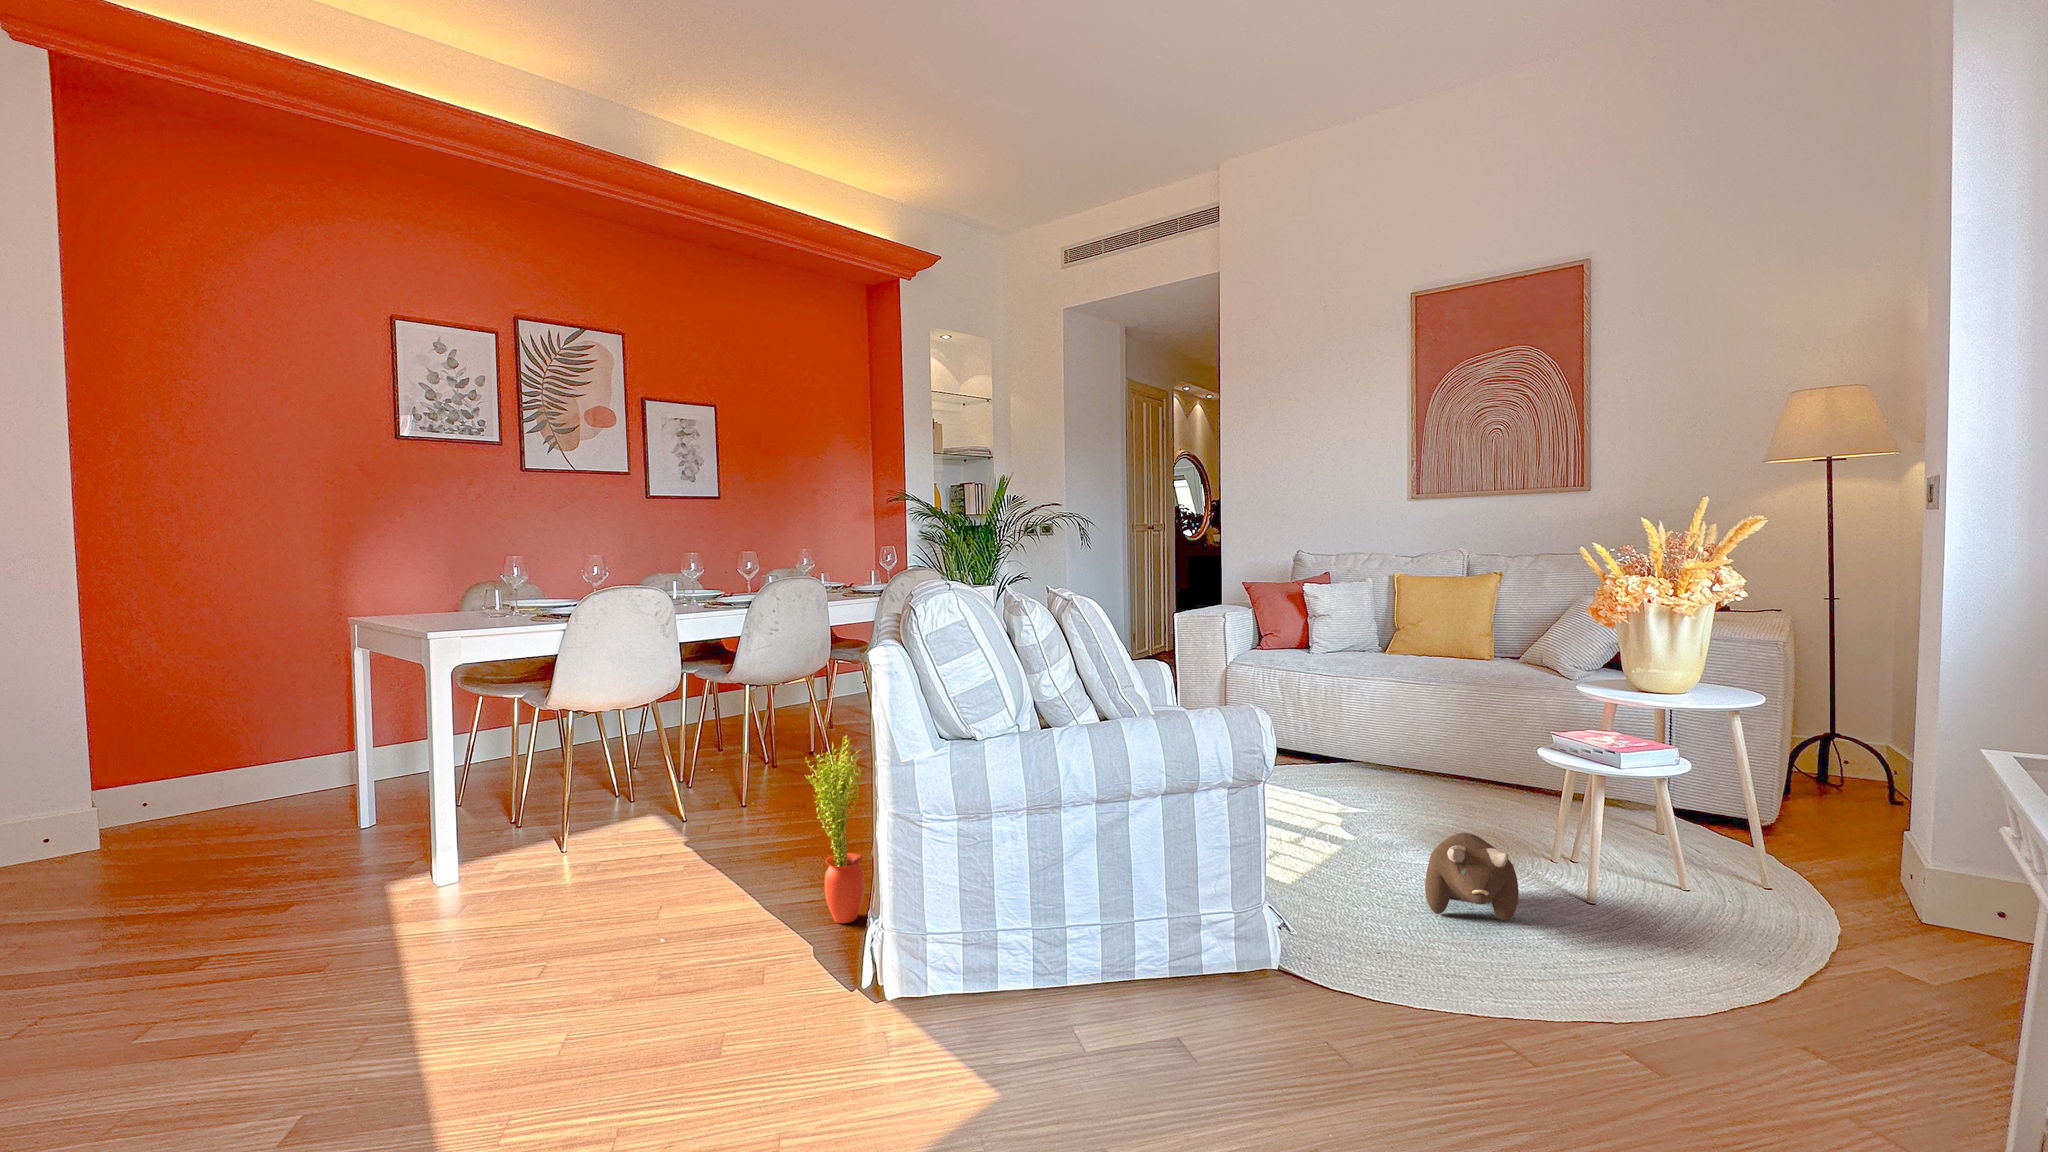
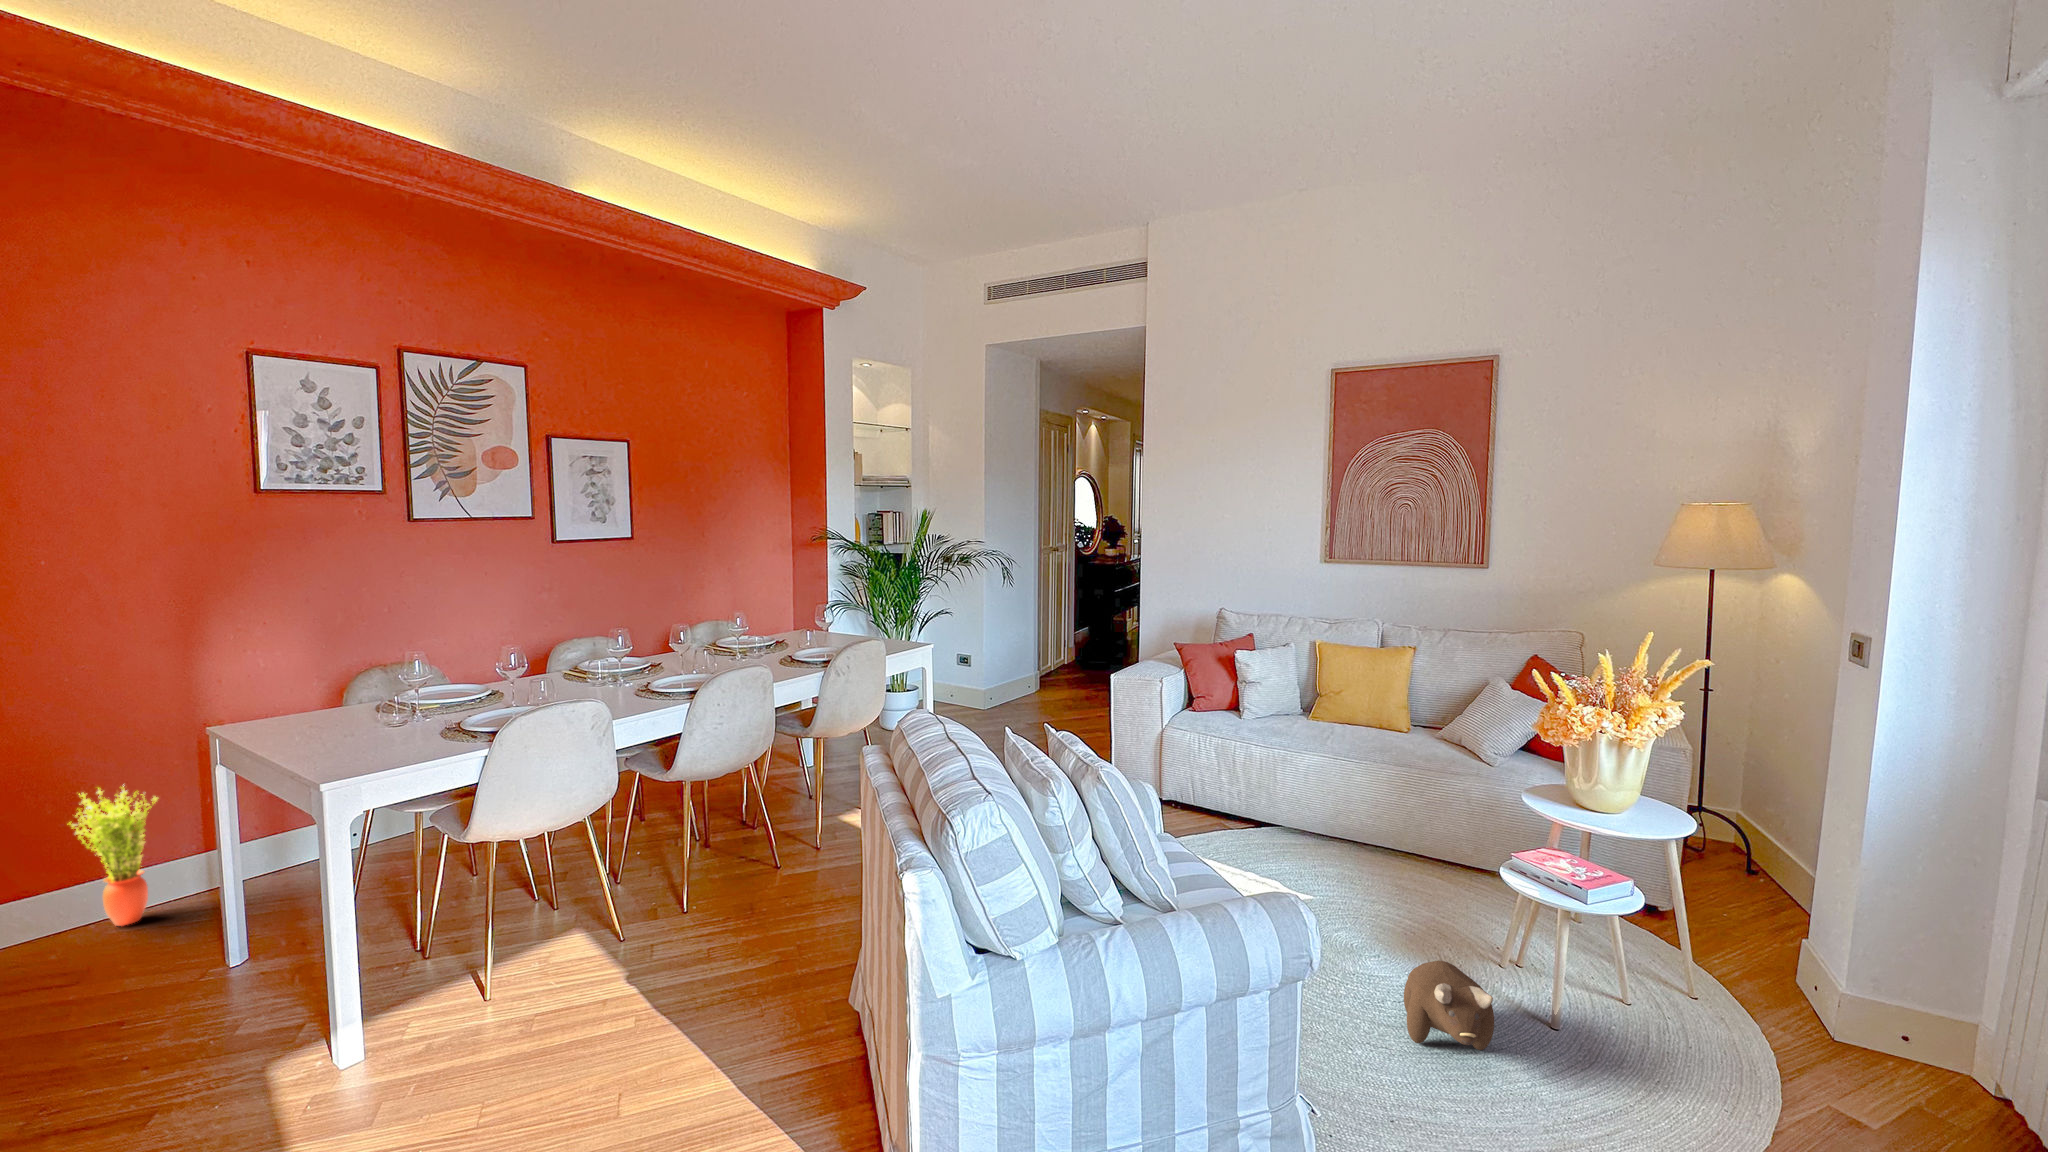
potted plant: present [805,736,864,923] -> present [69,786,157,926]

